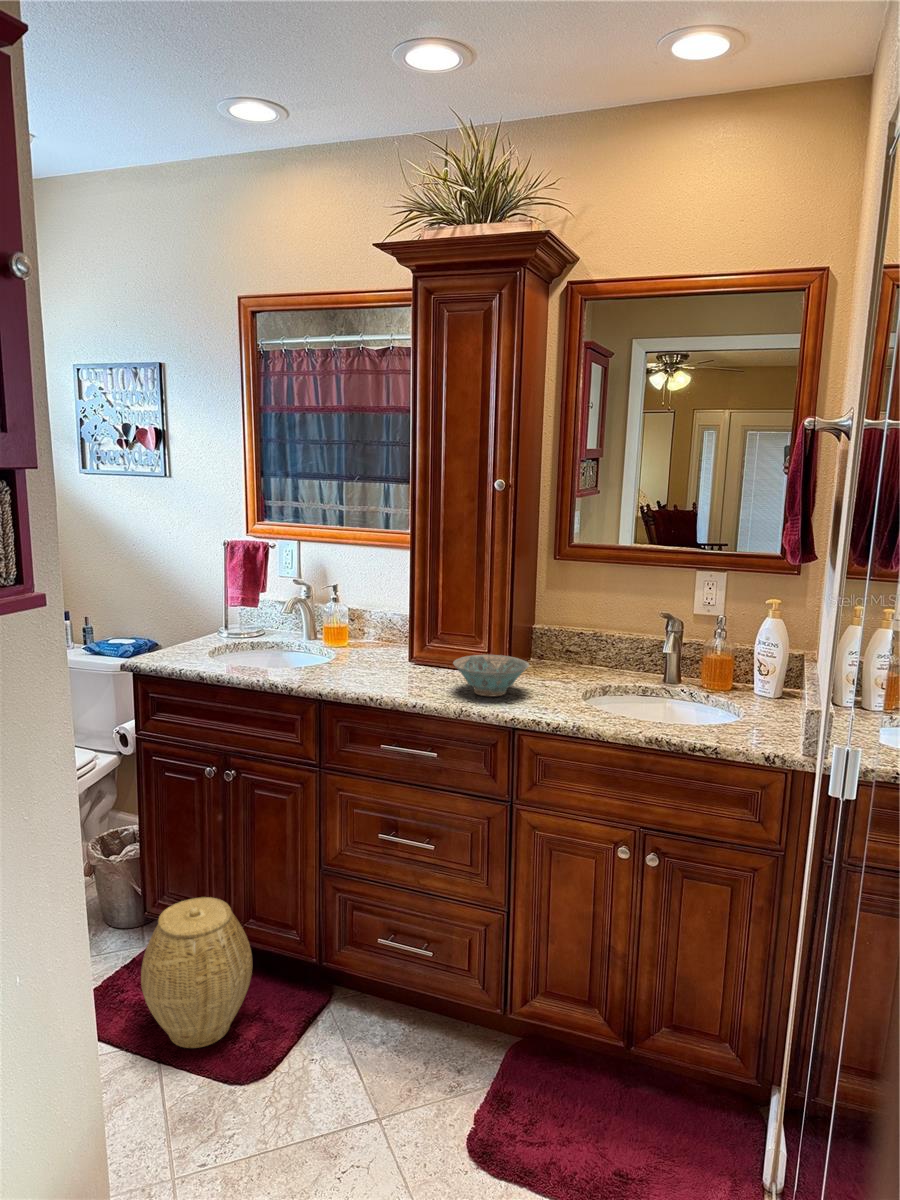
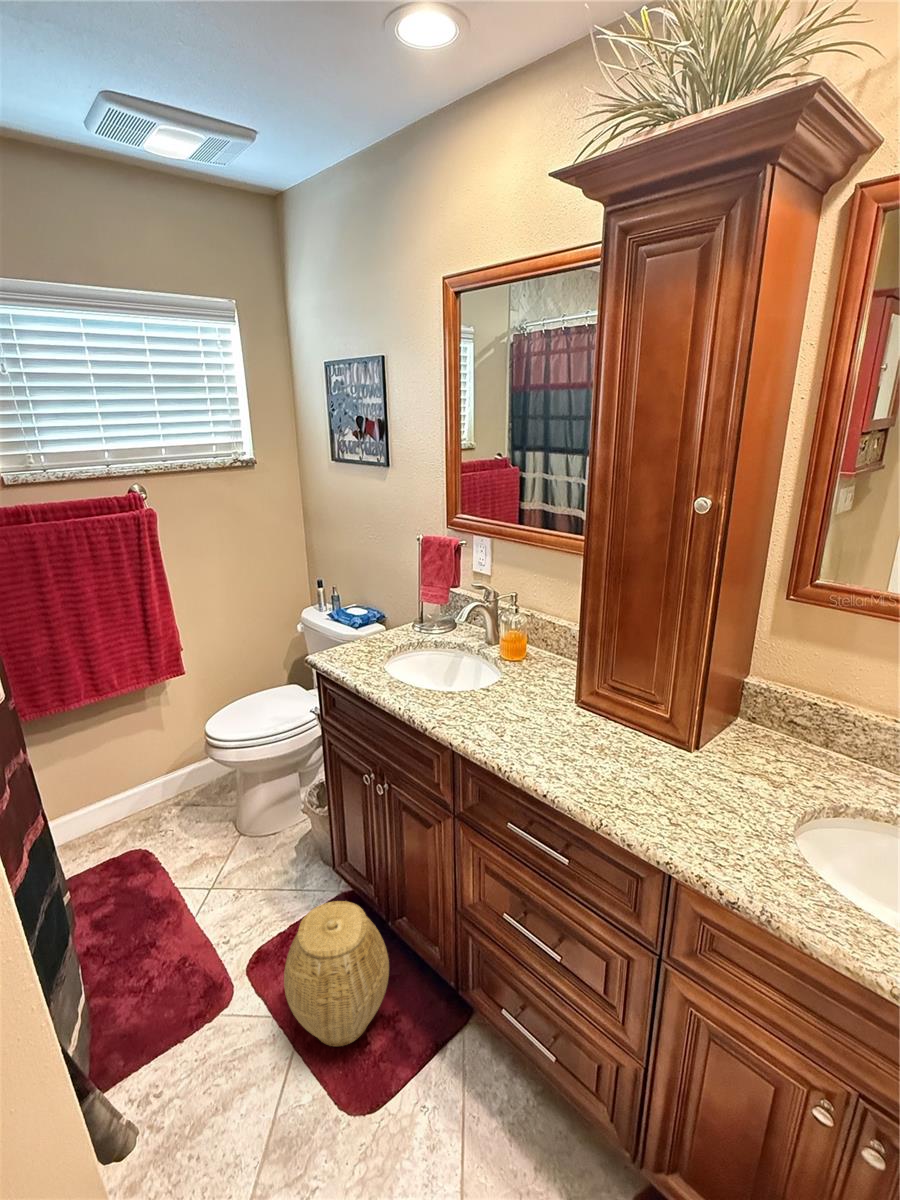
ceramic bowl: present [453,655,529,696] -> none [607,728,715,801]

